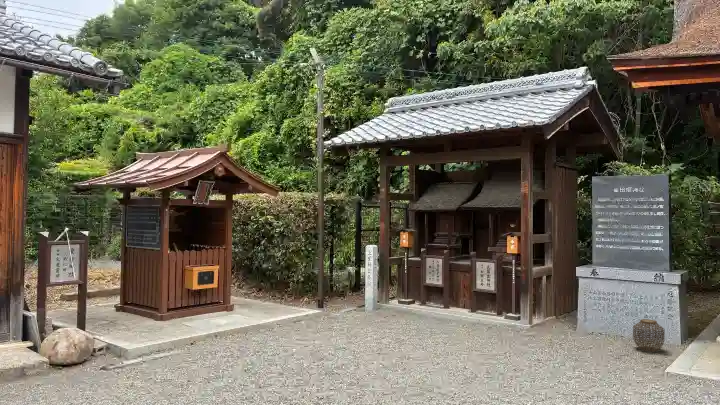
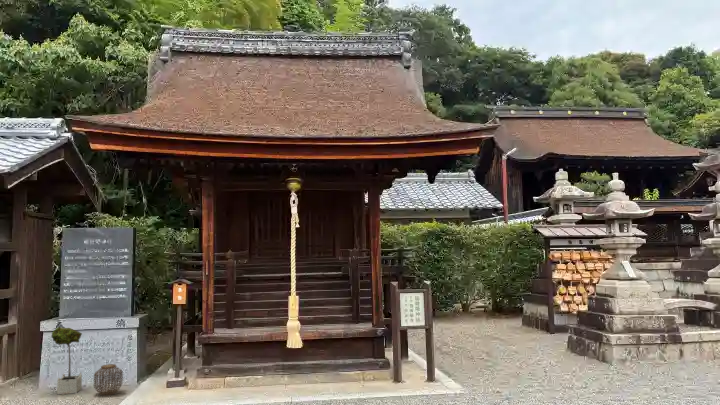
potted tree: none [588,274,618,342] -> present [51,327,82,394]

